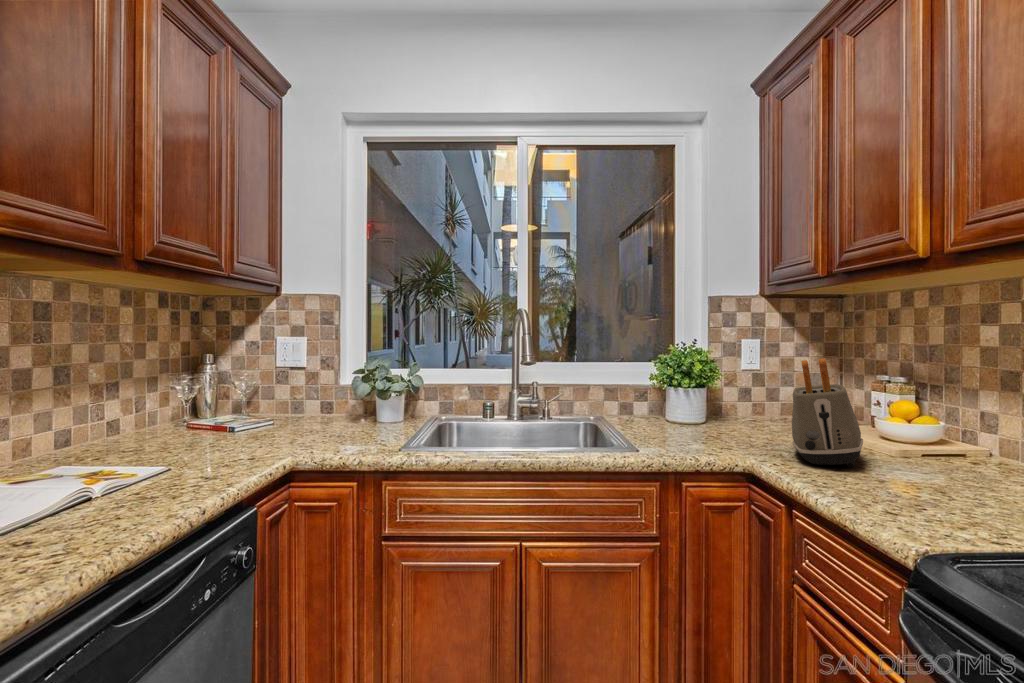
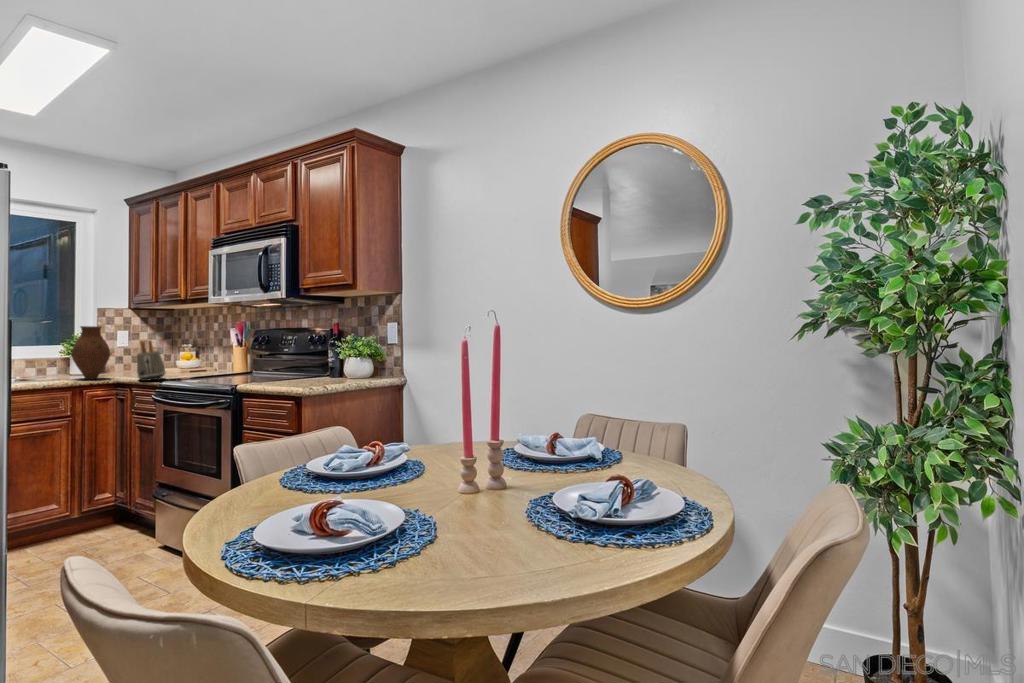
vase: none [665,329,733,438] -> present [72,326,110,379]

